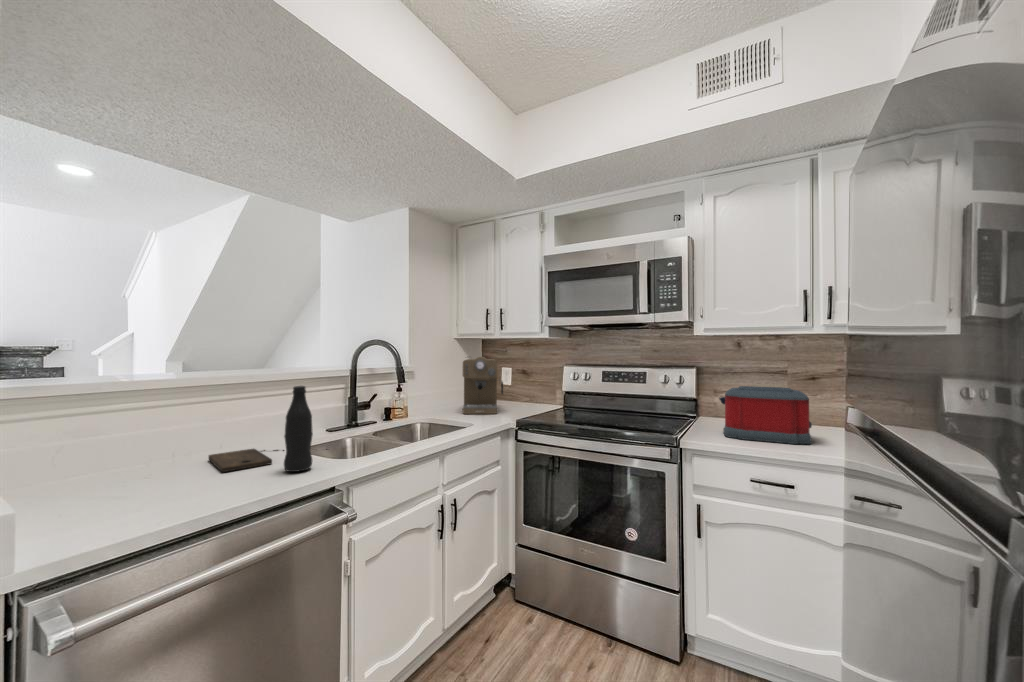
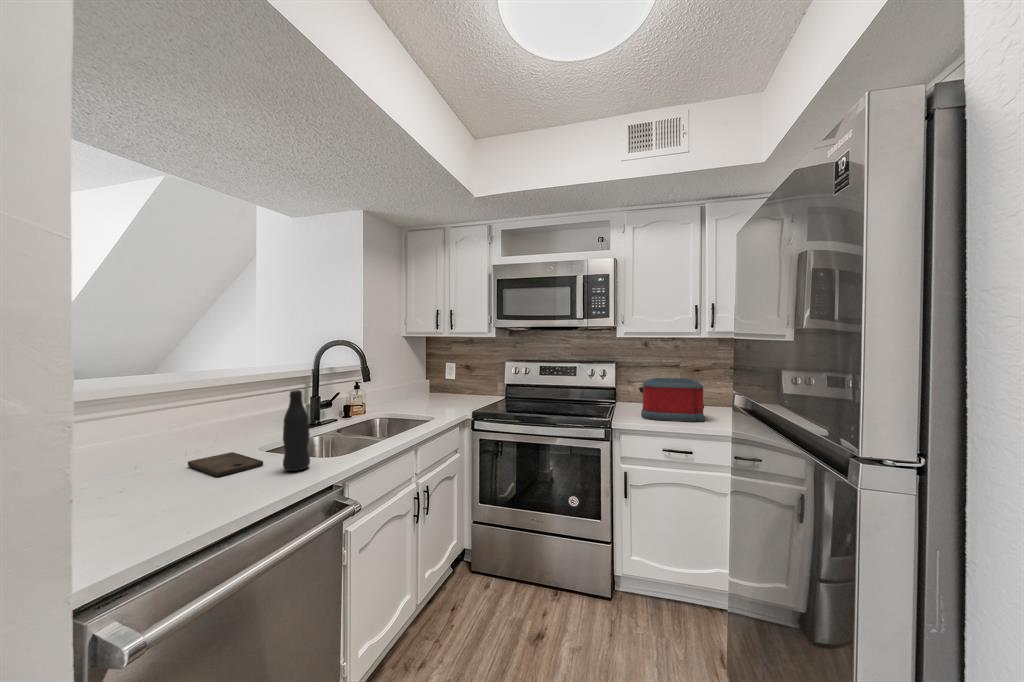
coffee maker: present [463,357,503,414] -> none [415,355,453,408]

